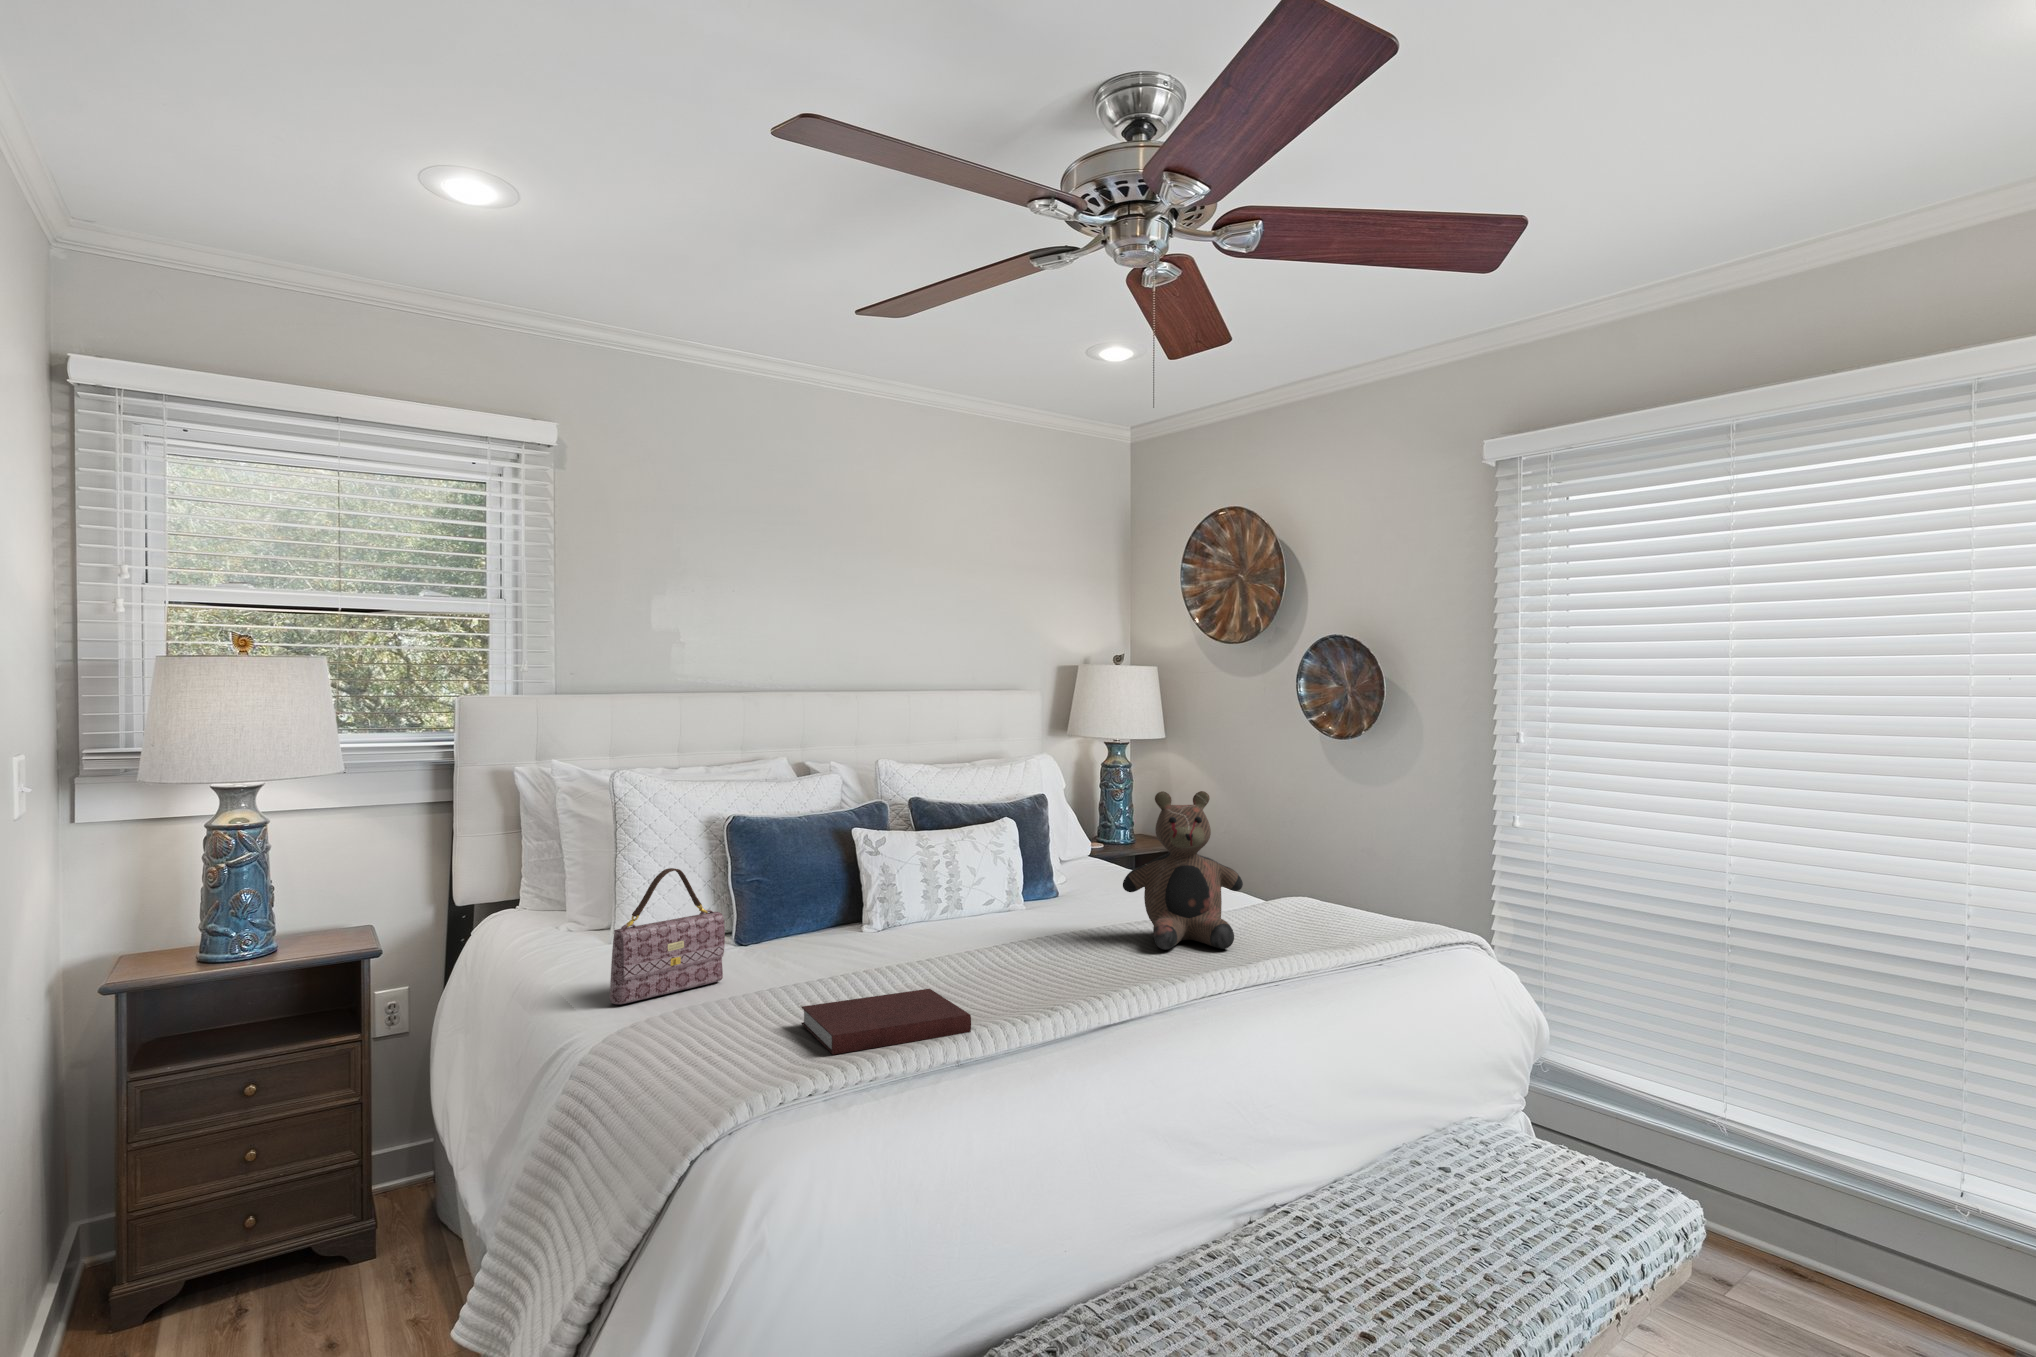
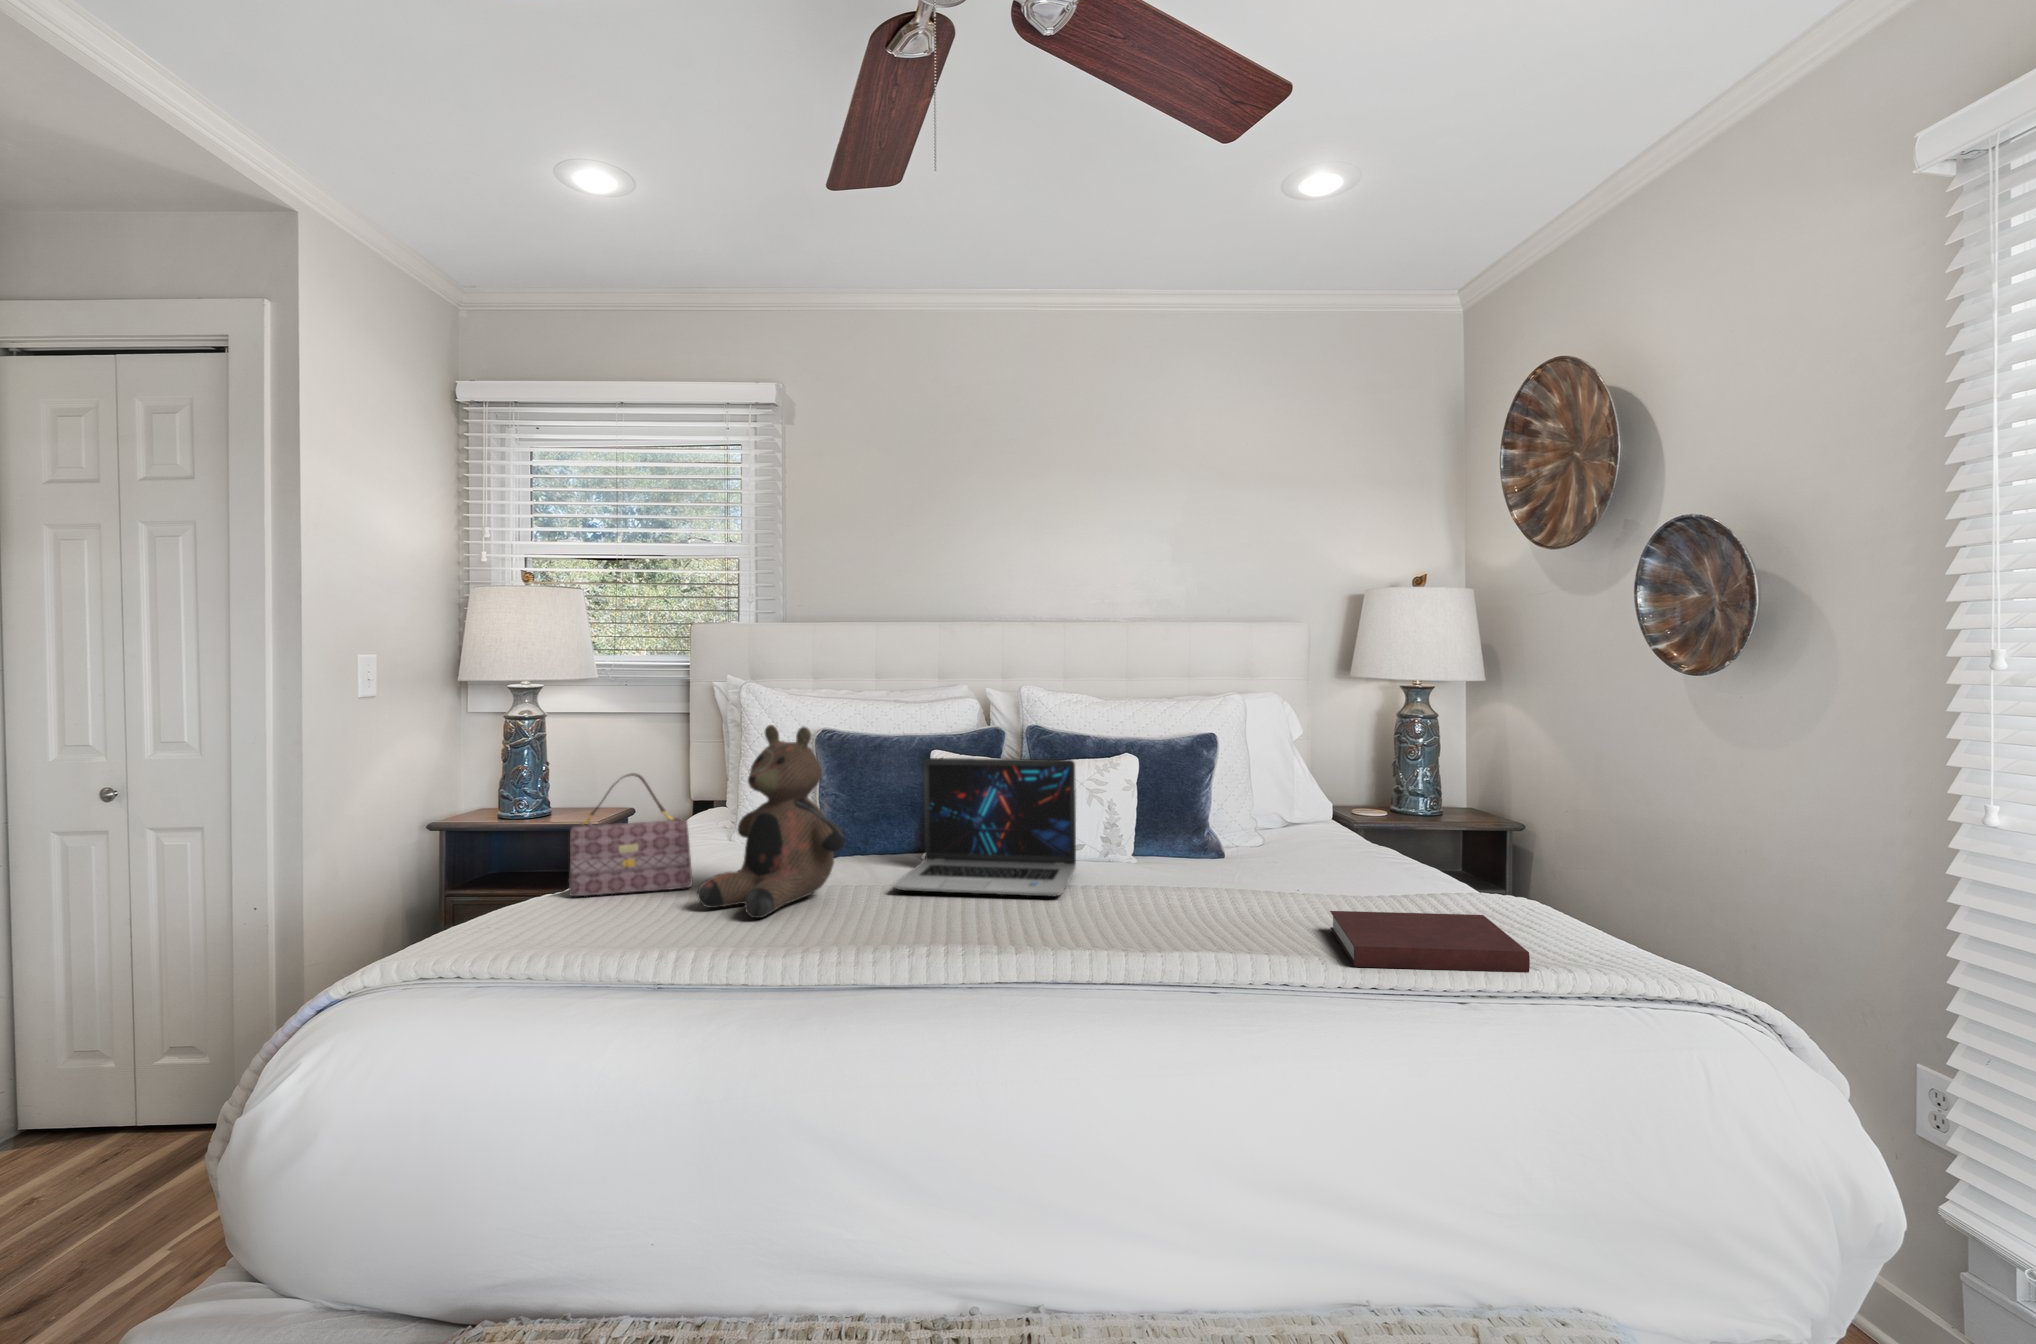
teddy bear: present [1123,791,1243,950] -> present [697,725,845,918]
laptop: none [893,826,1061,952] -> present [894,758,1076,897]
notebook: present [801,989,971,1055] -> present [1330,911,1530,973]

